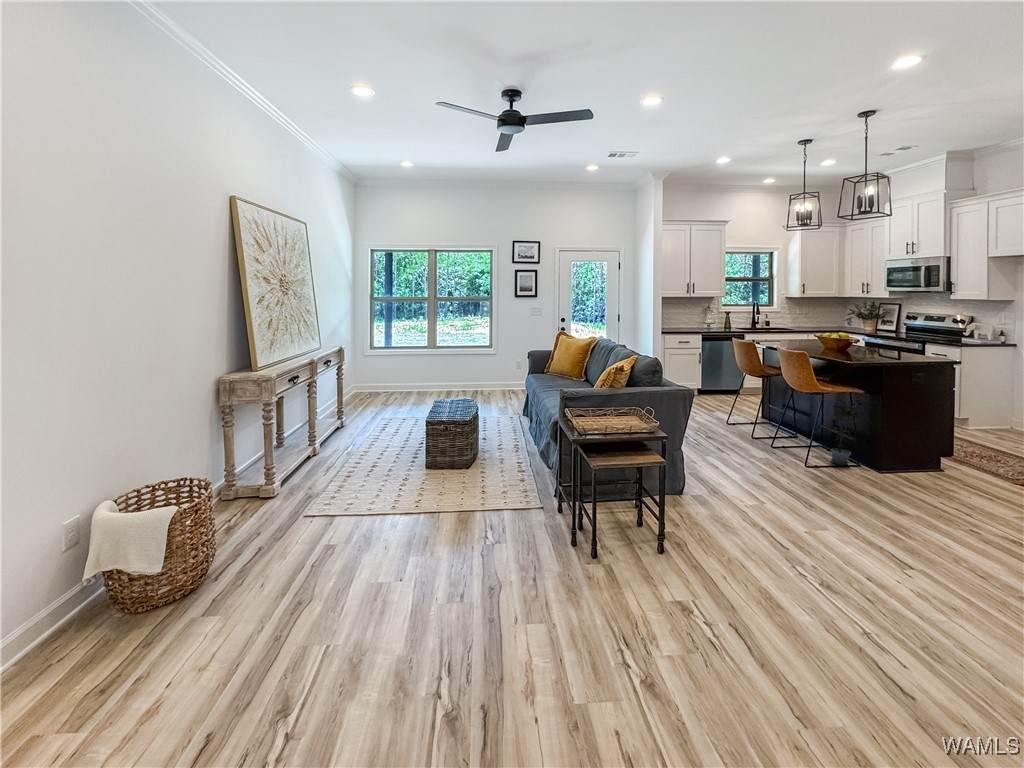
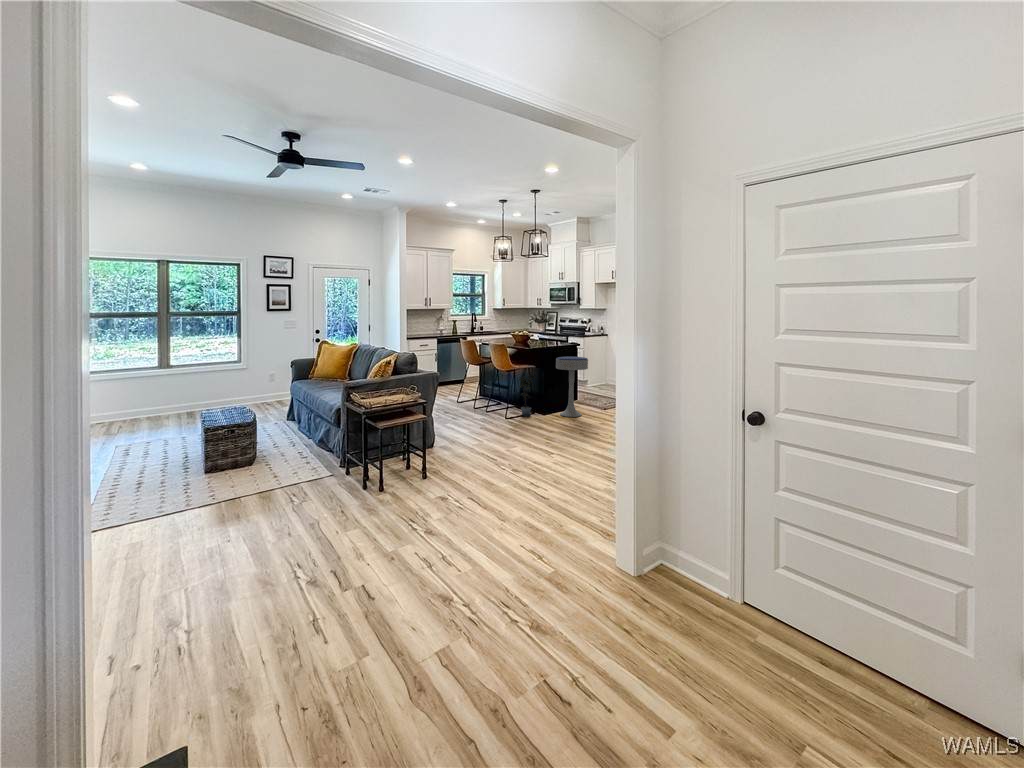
bar stool: none [909,376,989,483] -> present [556,357,588,417]

